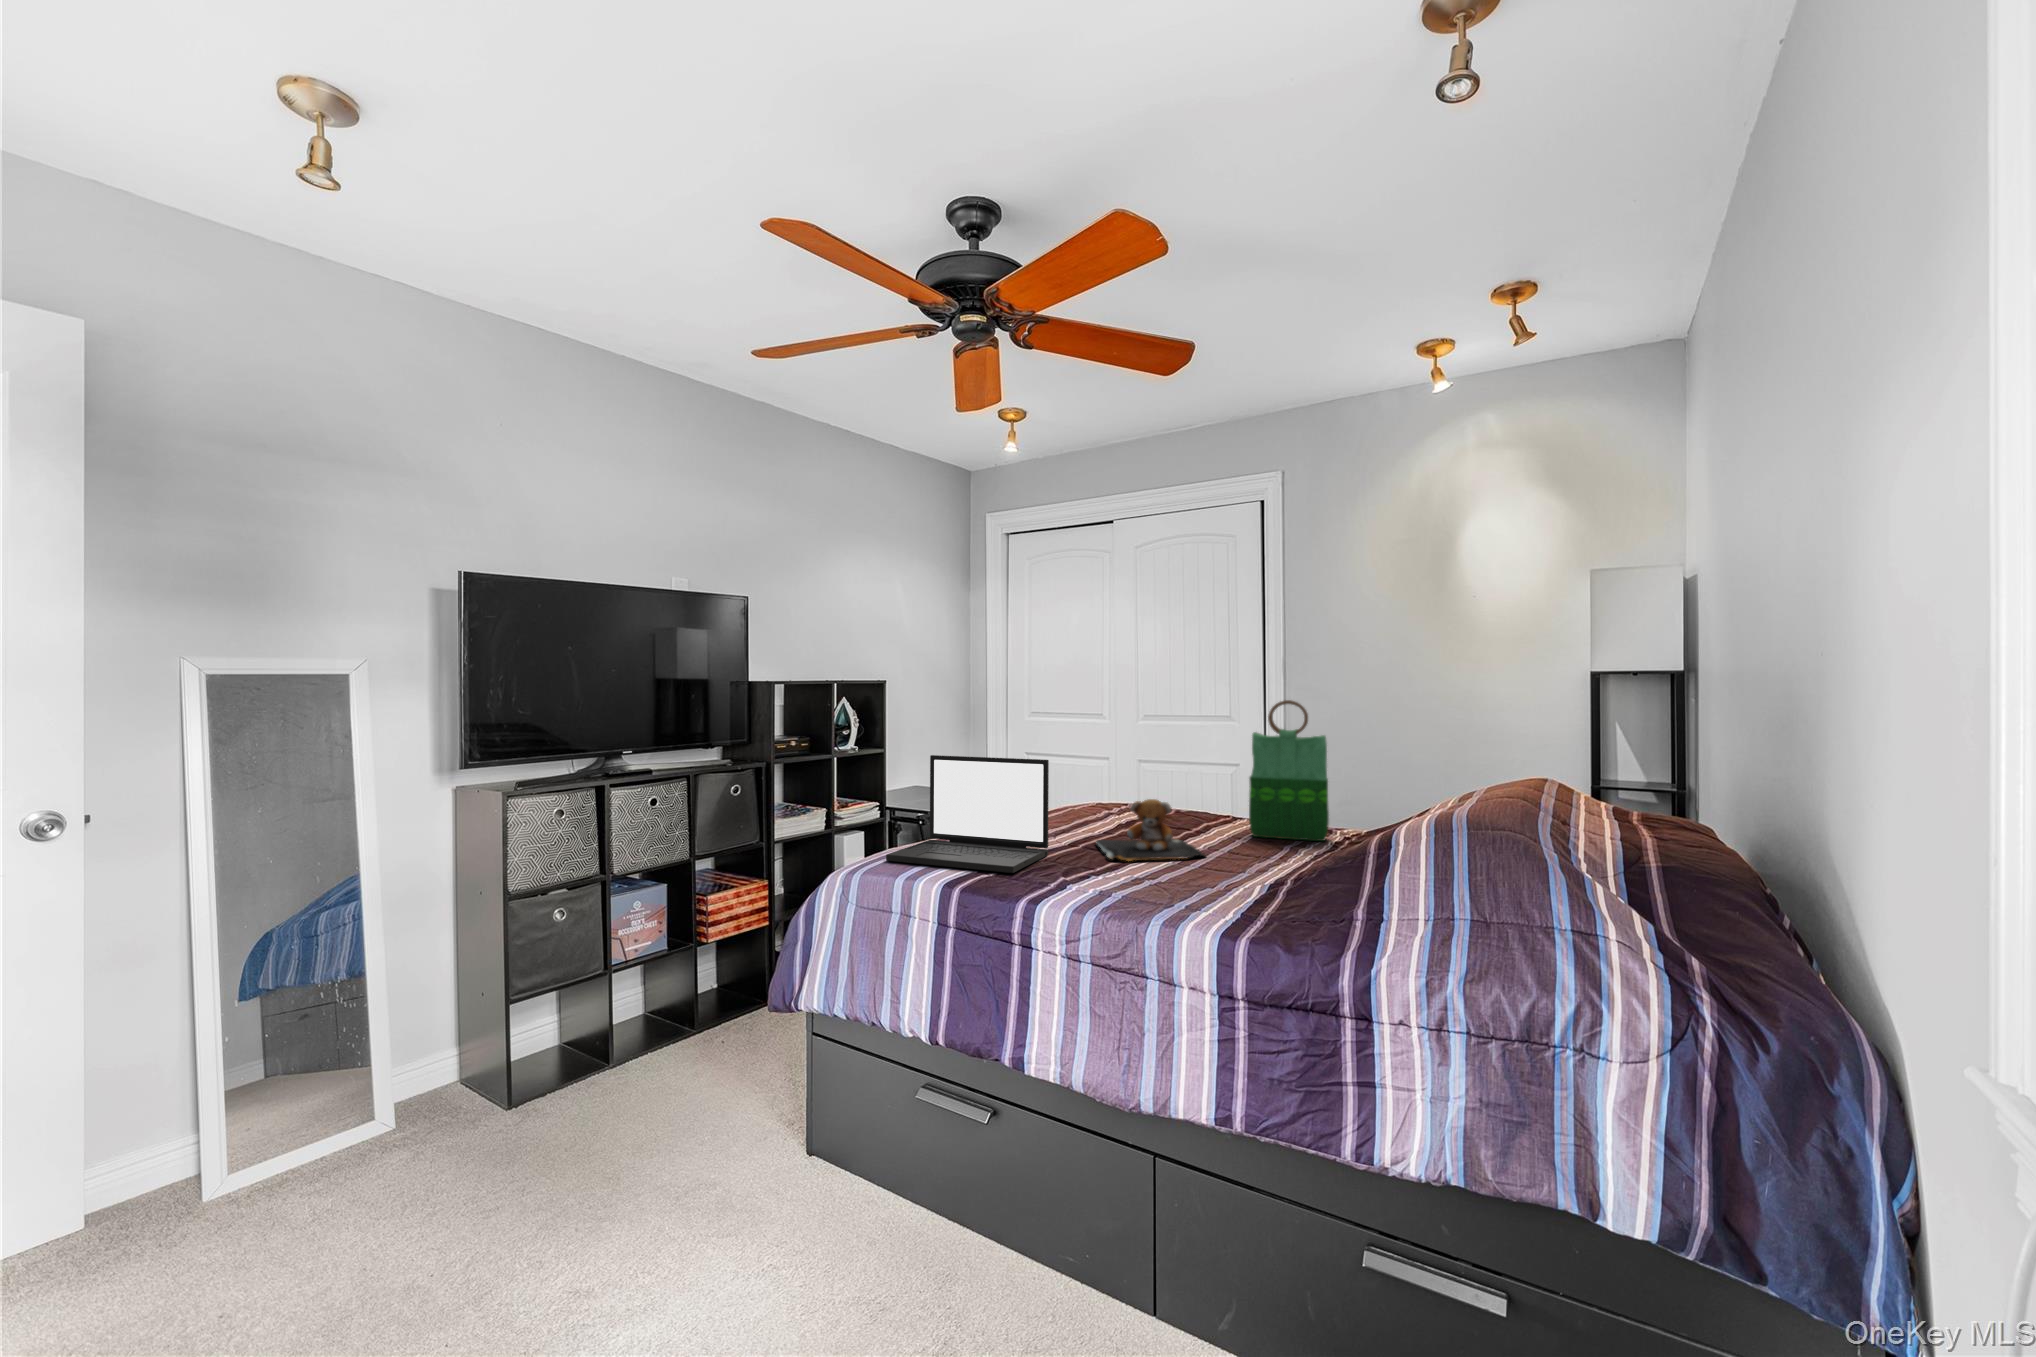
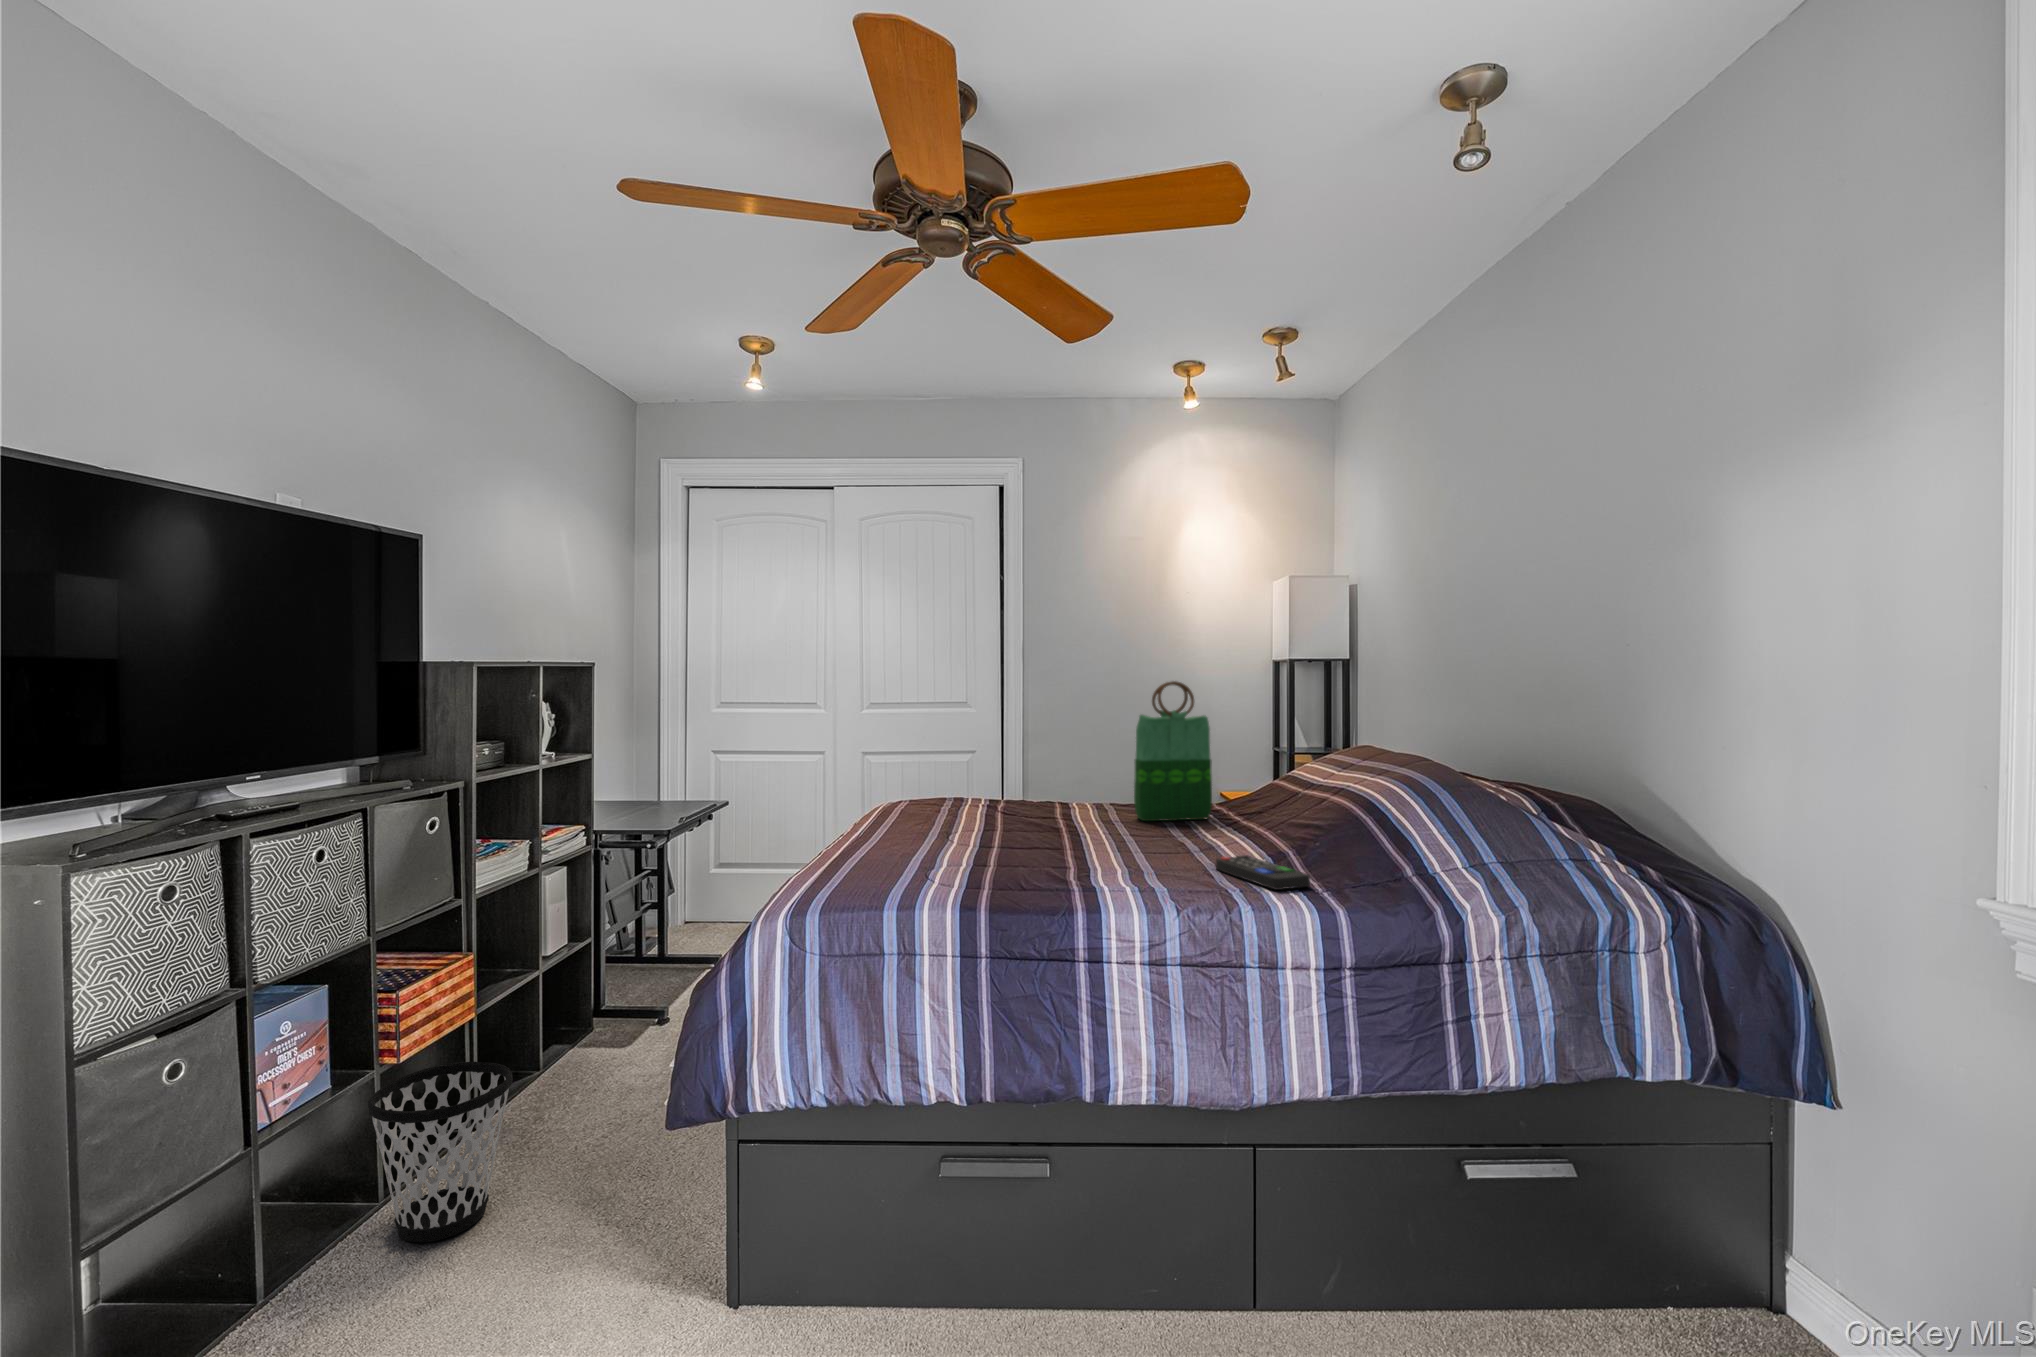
laptop: present [886,755,1049,873] -> none [850,752,1025,891]
teddy bear: present [1096,799,1204,861] -> none [1025,789,1153,857]
remote control: none [1208,874,1258,912] -> present [1216,855,1310,890]
wastebasket: none [672,948,758,1061] -> present [368,1062,513,1242]

